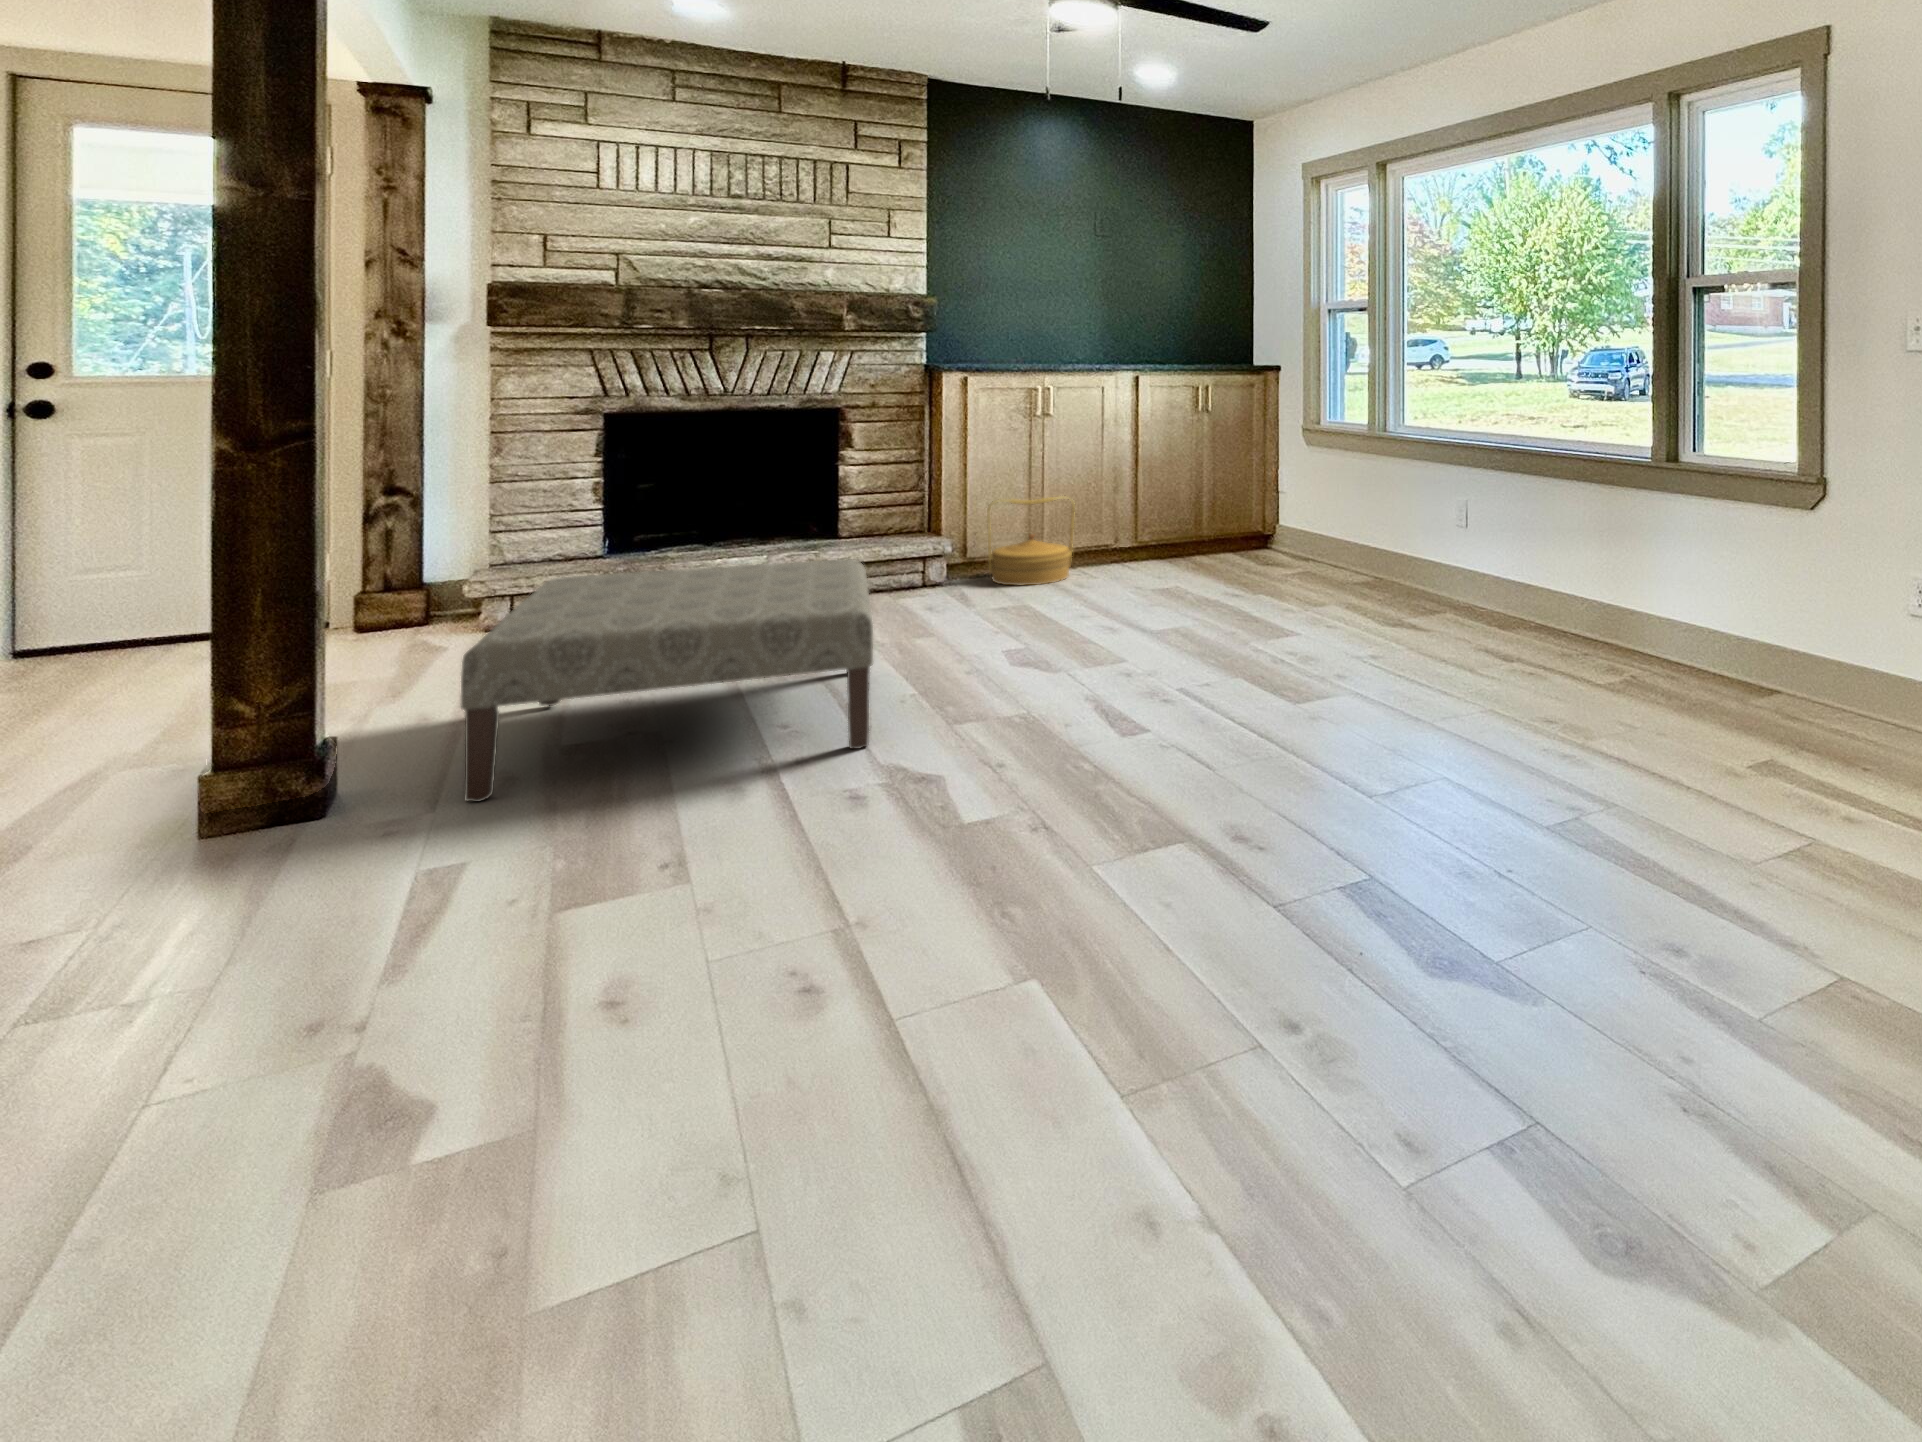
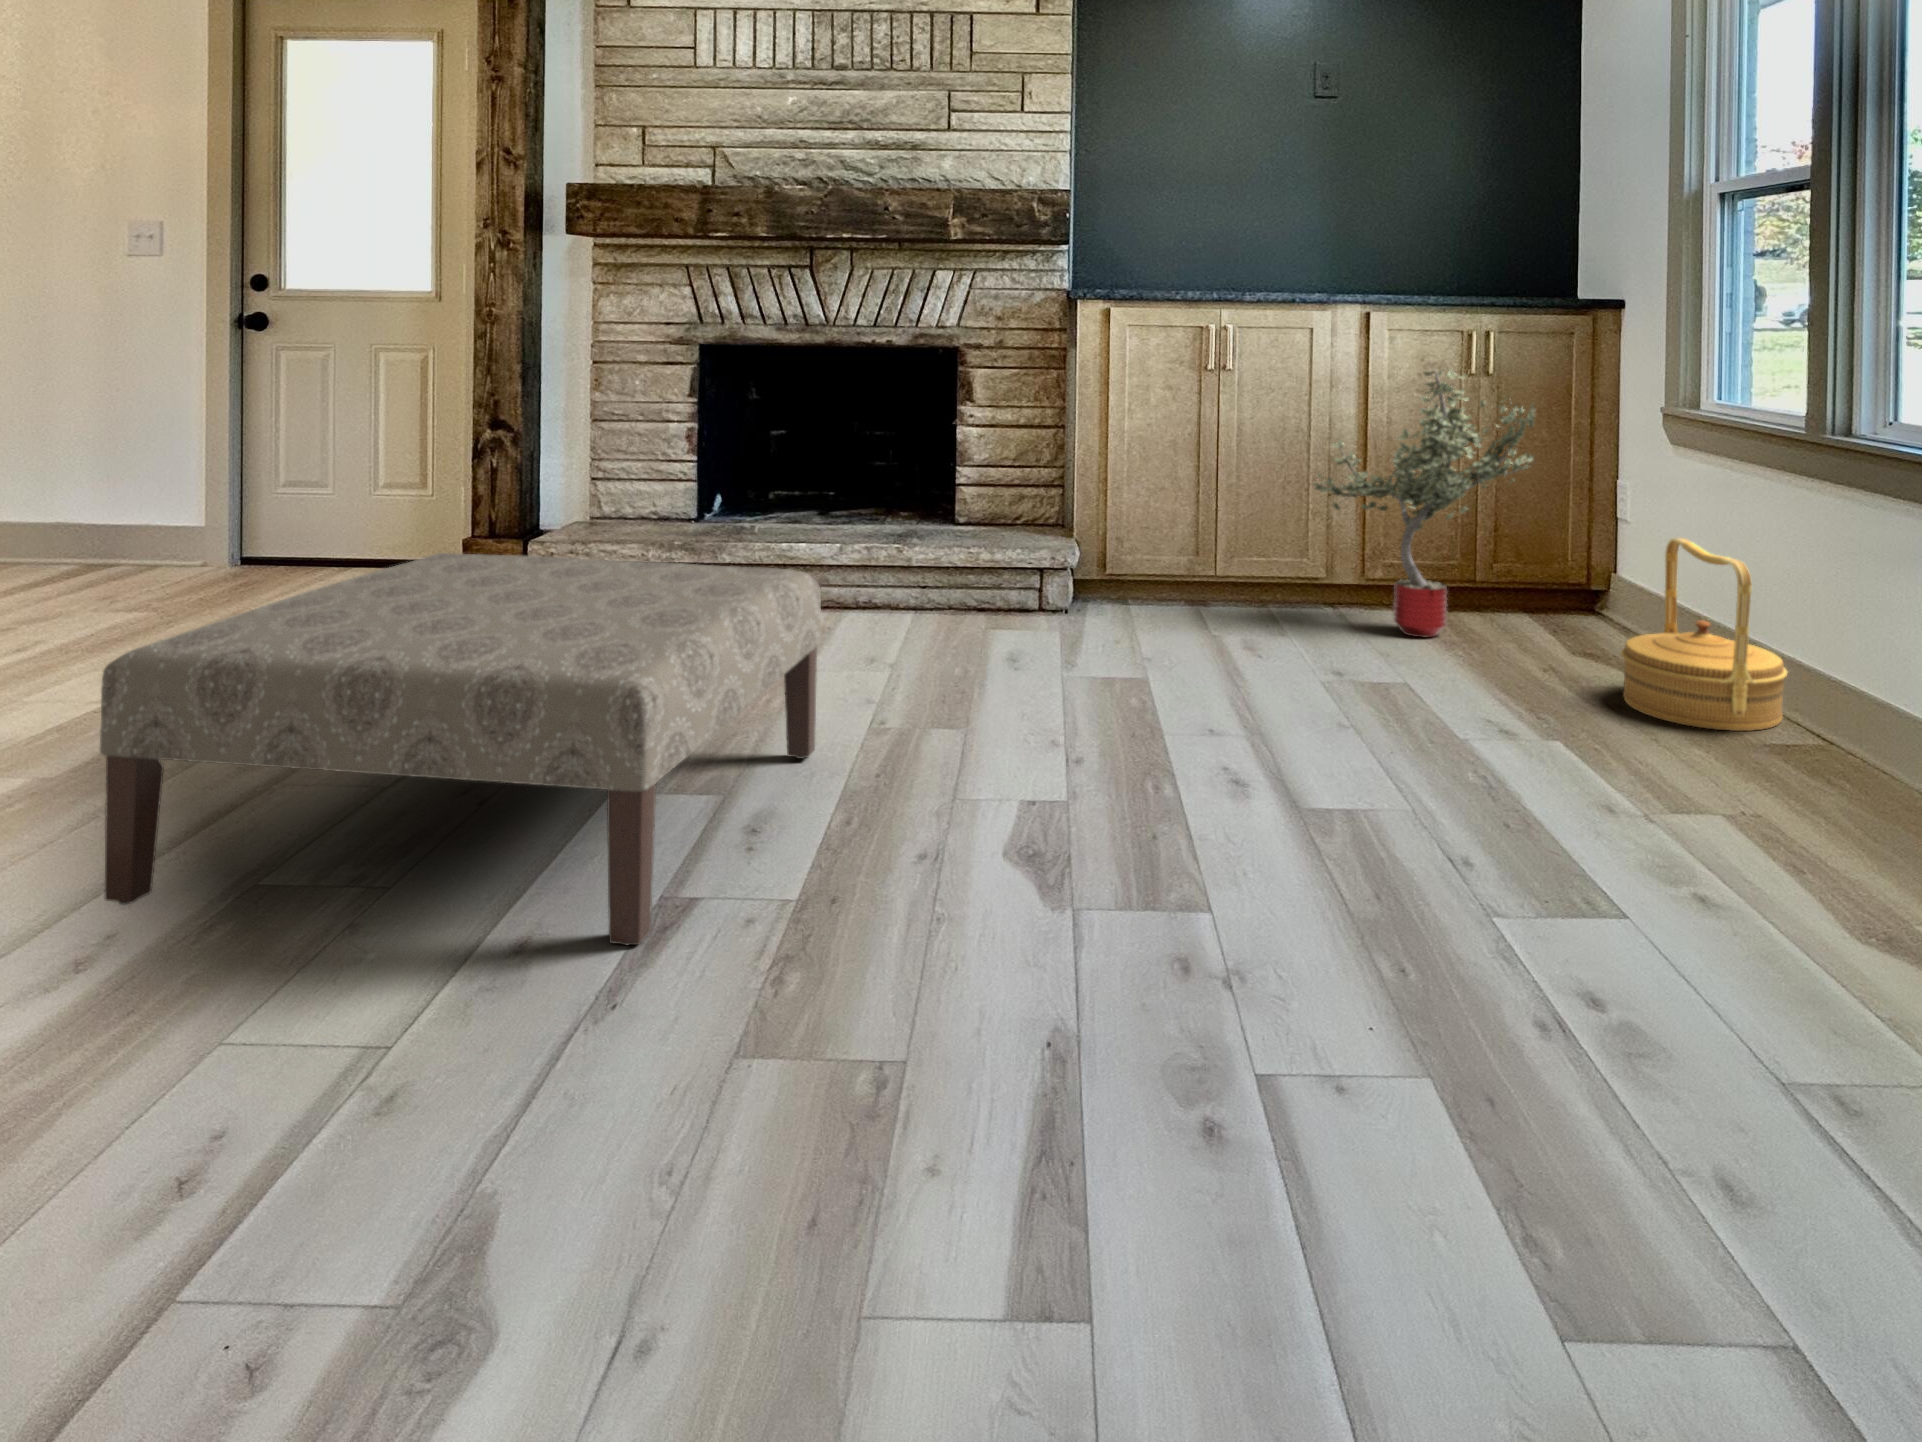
potted tree: none [1112,412,1242,569] -> present [1311,370,1535,637]
woven basket: present [987,497,1075,585] -> present [1621,538,1788,731]

